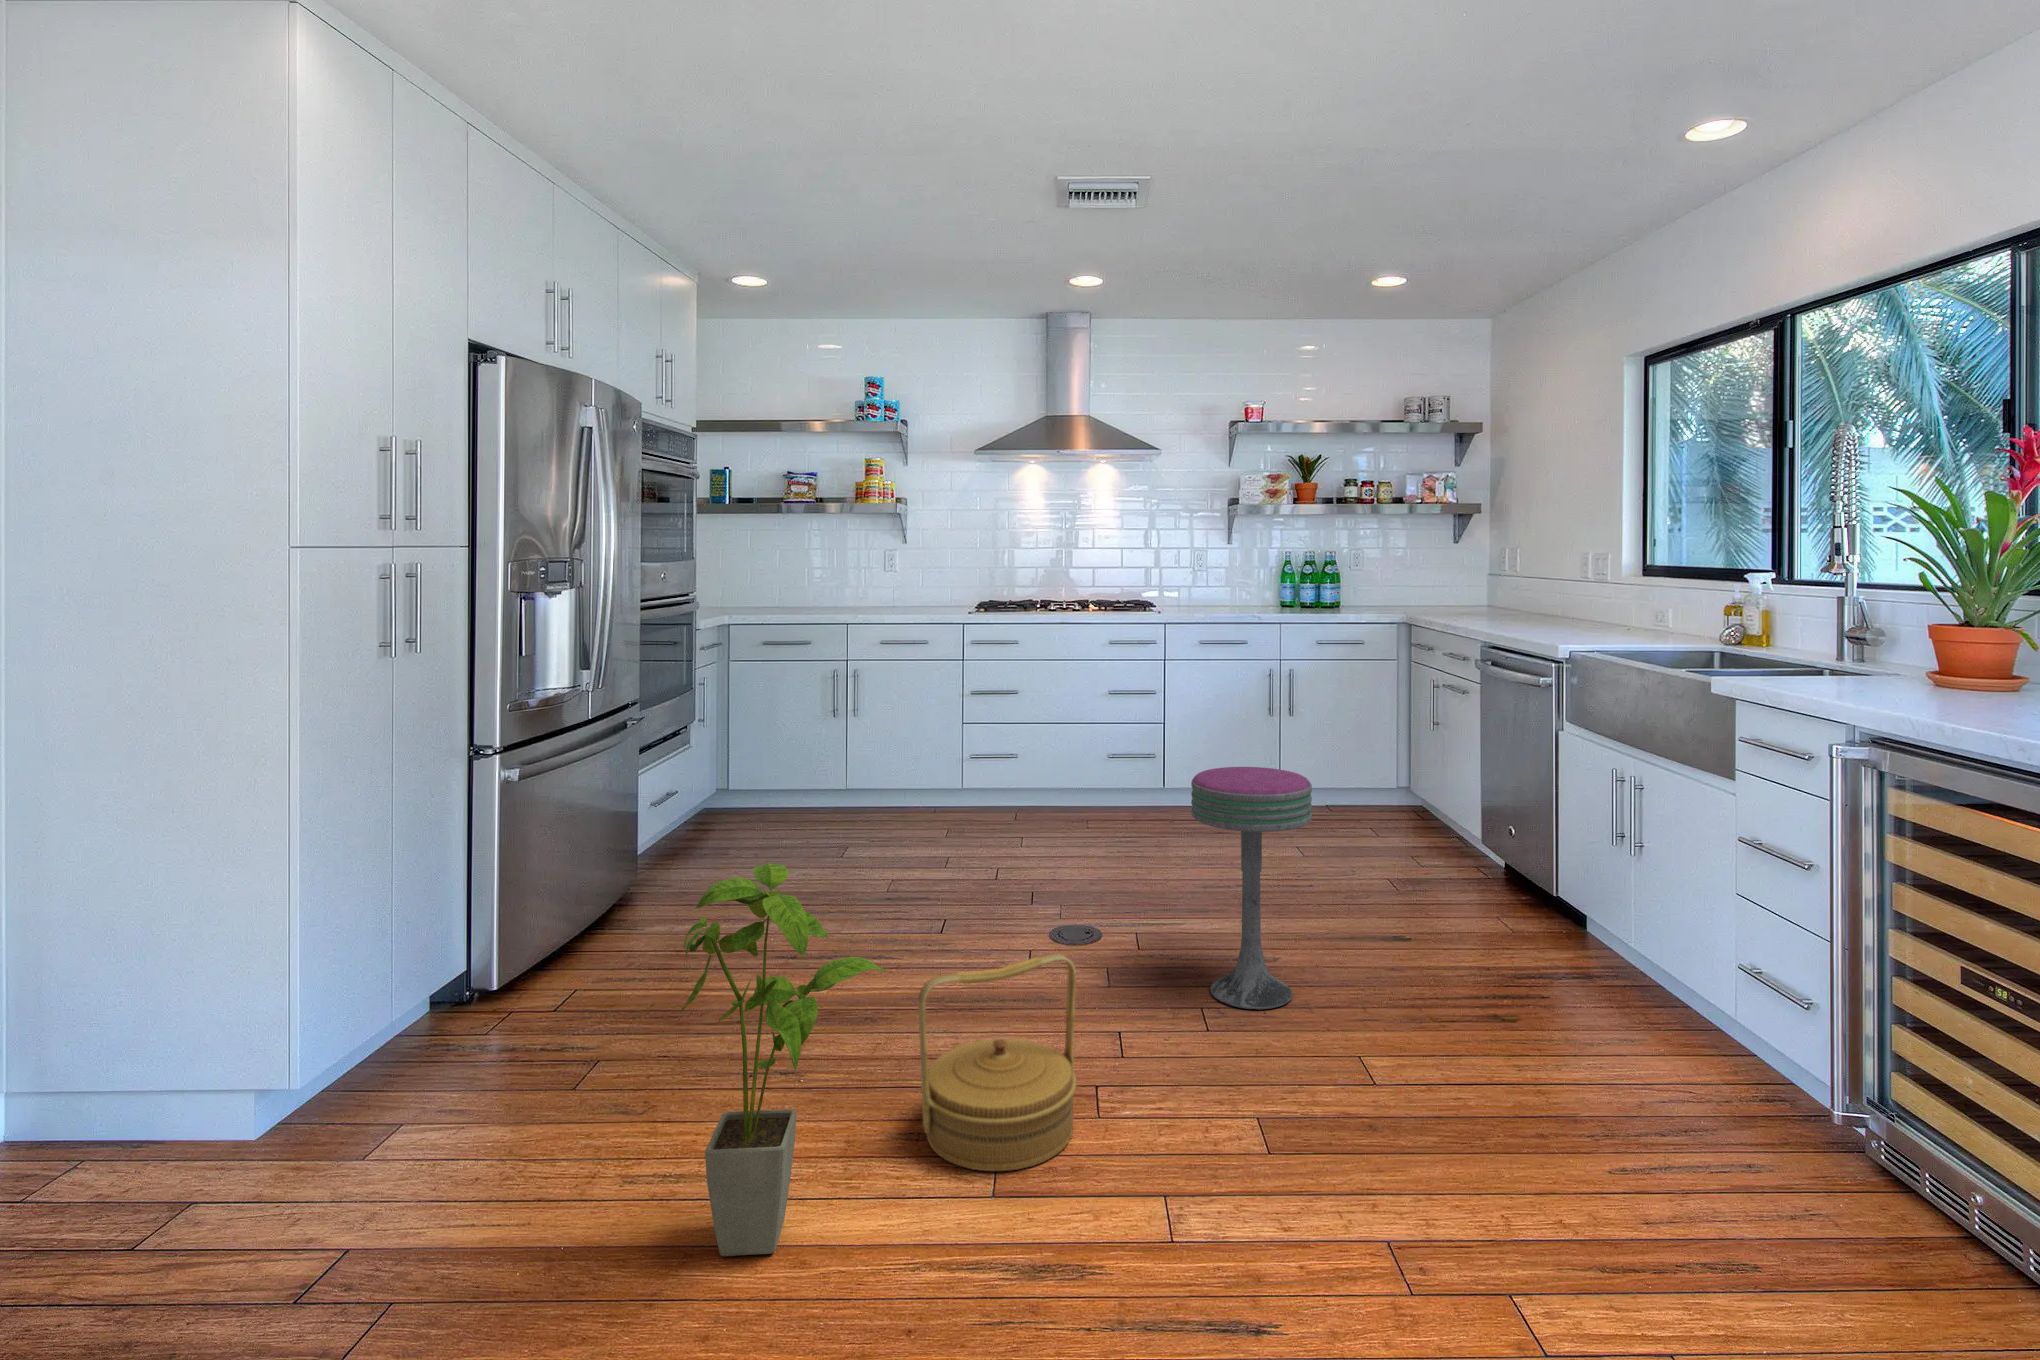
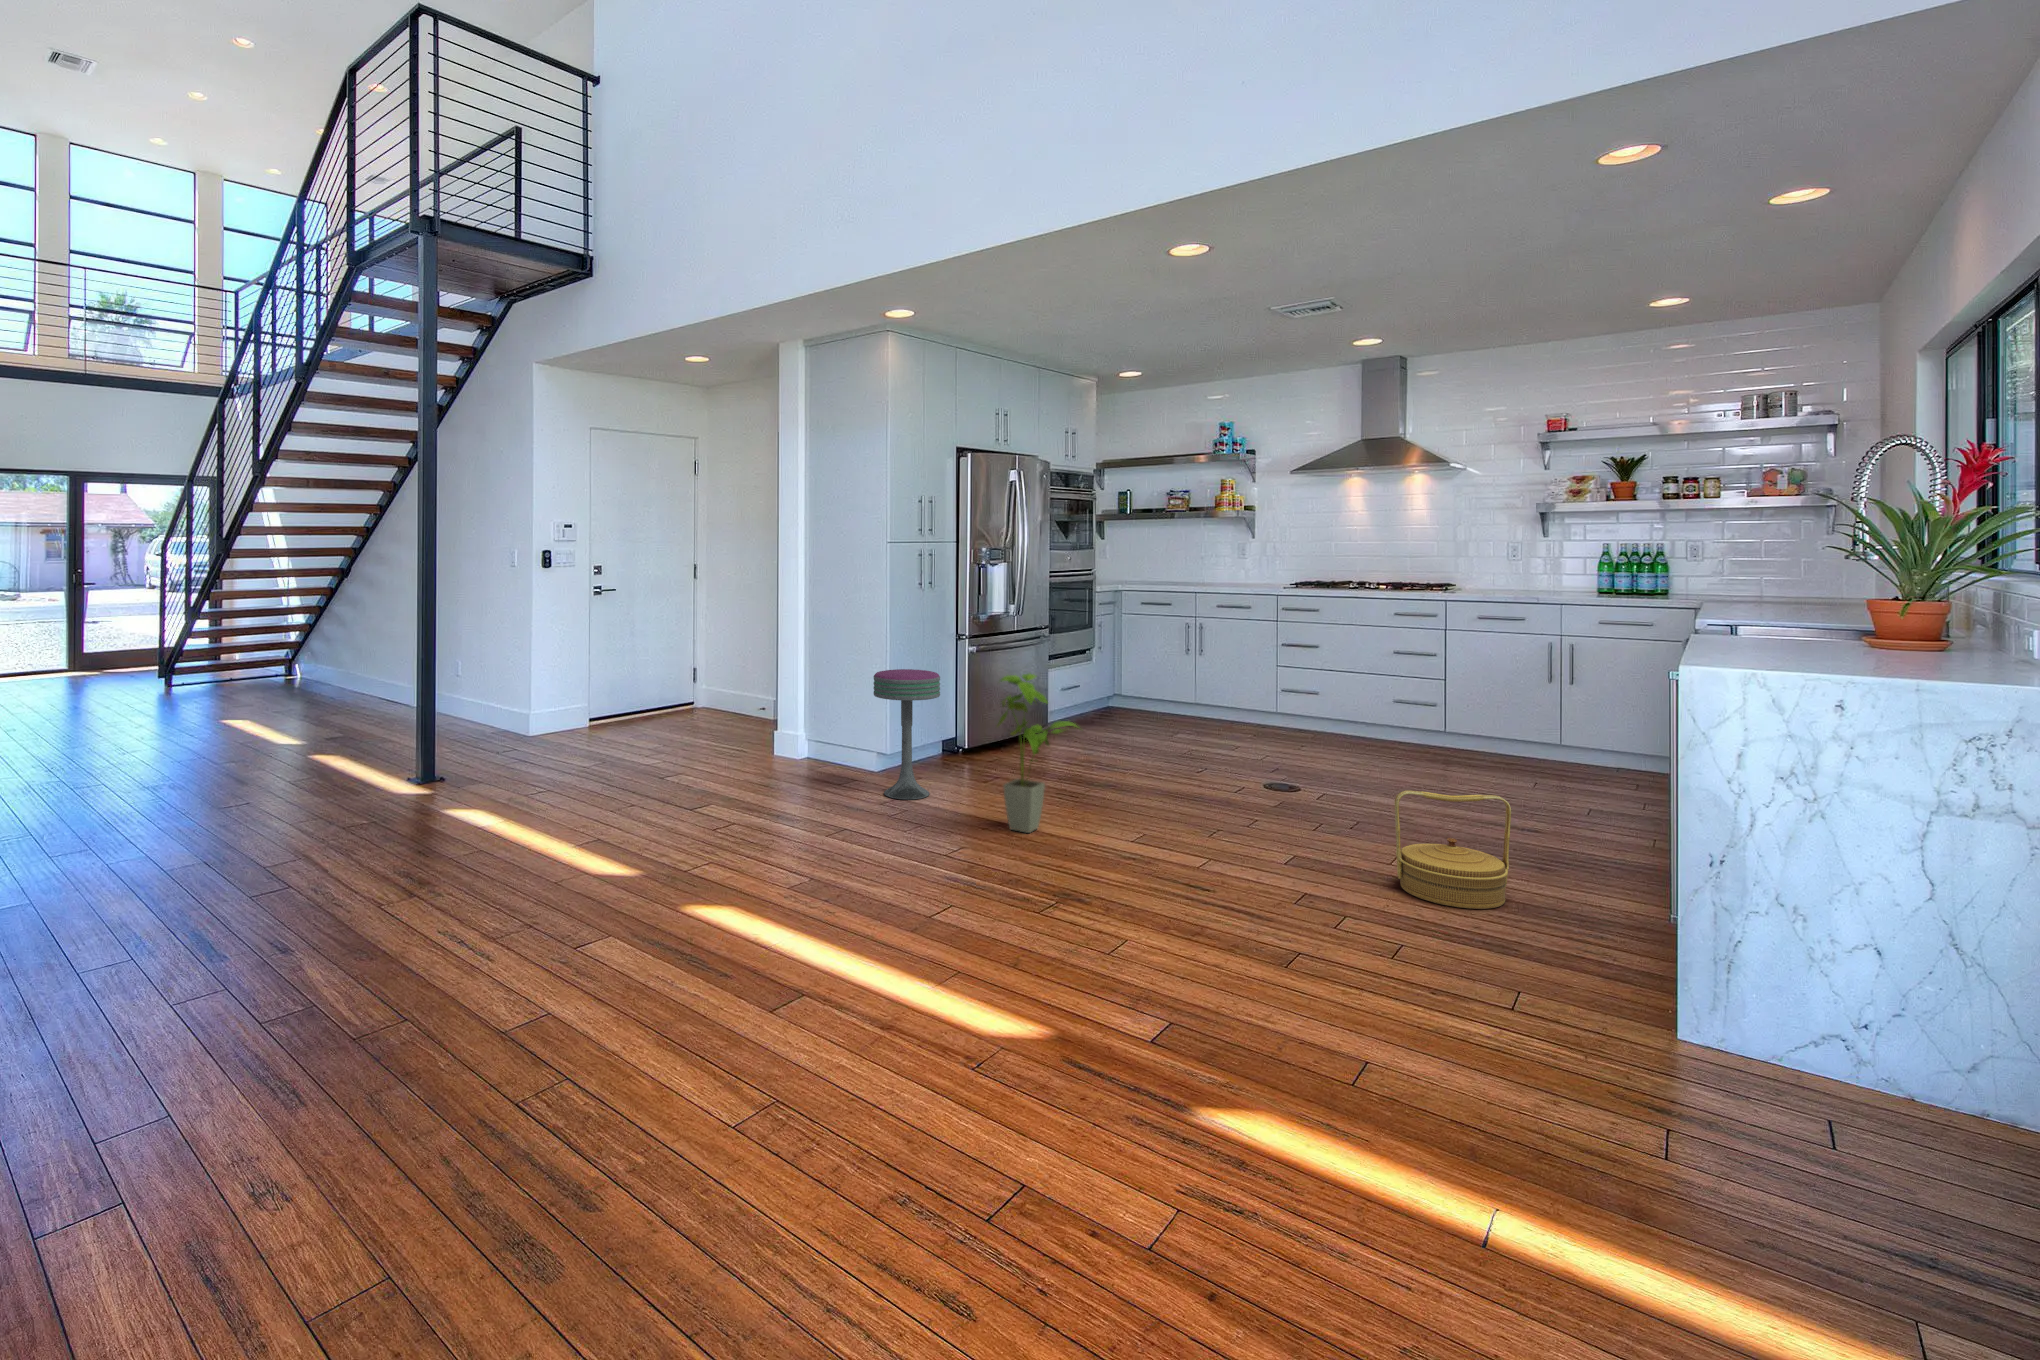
bar stool: present [1191,767,1312,1009] -> present [874,669,940,800]
basket: present [918,953,1076,1171] -> present [1395,790,1511,909]

